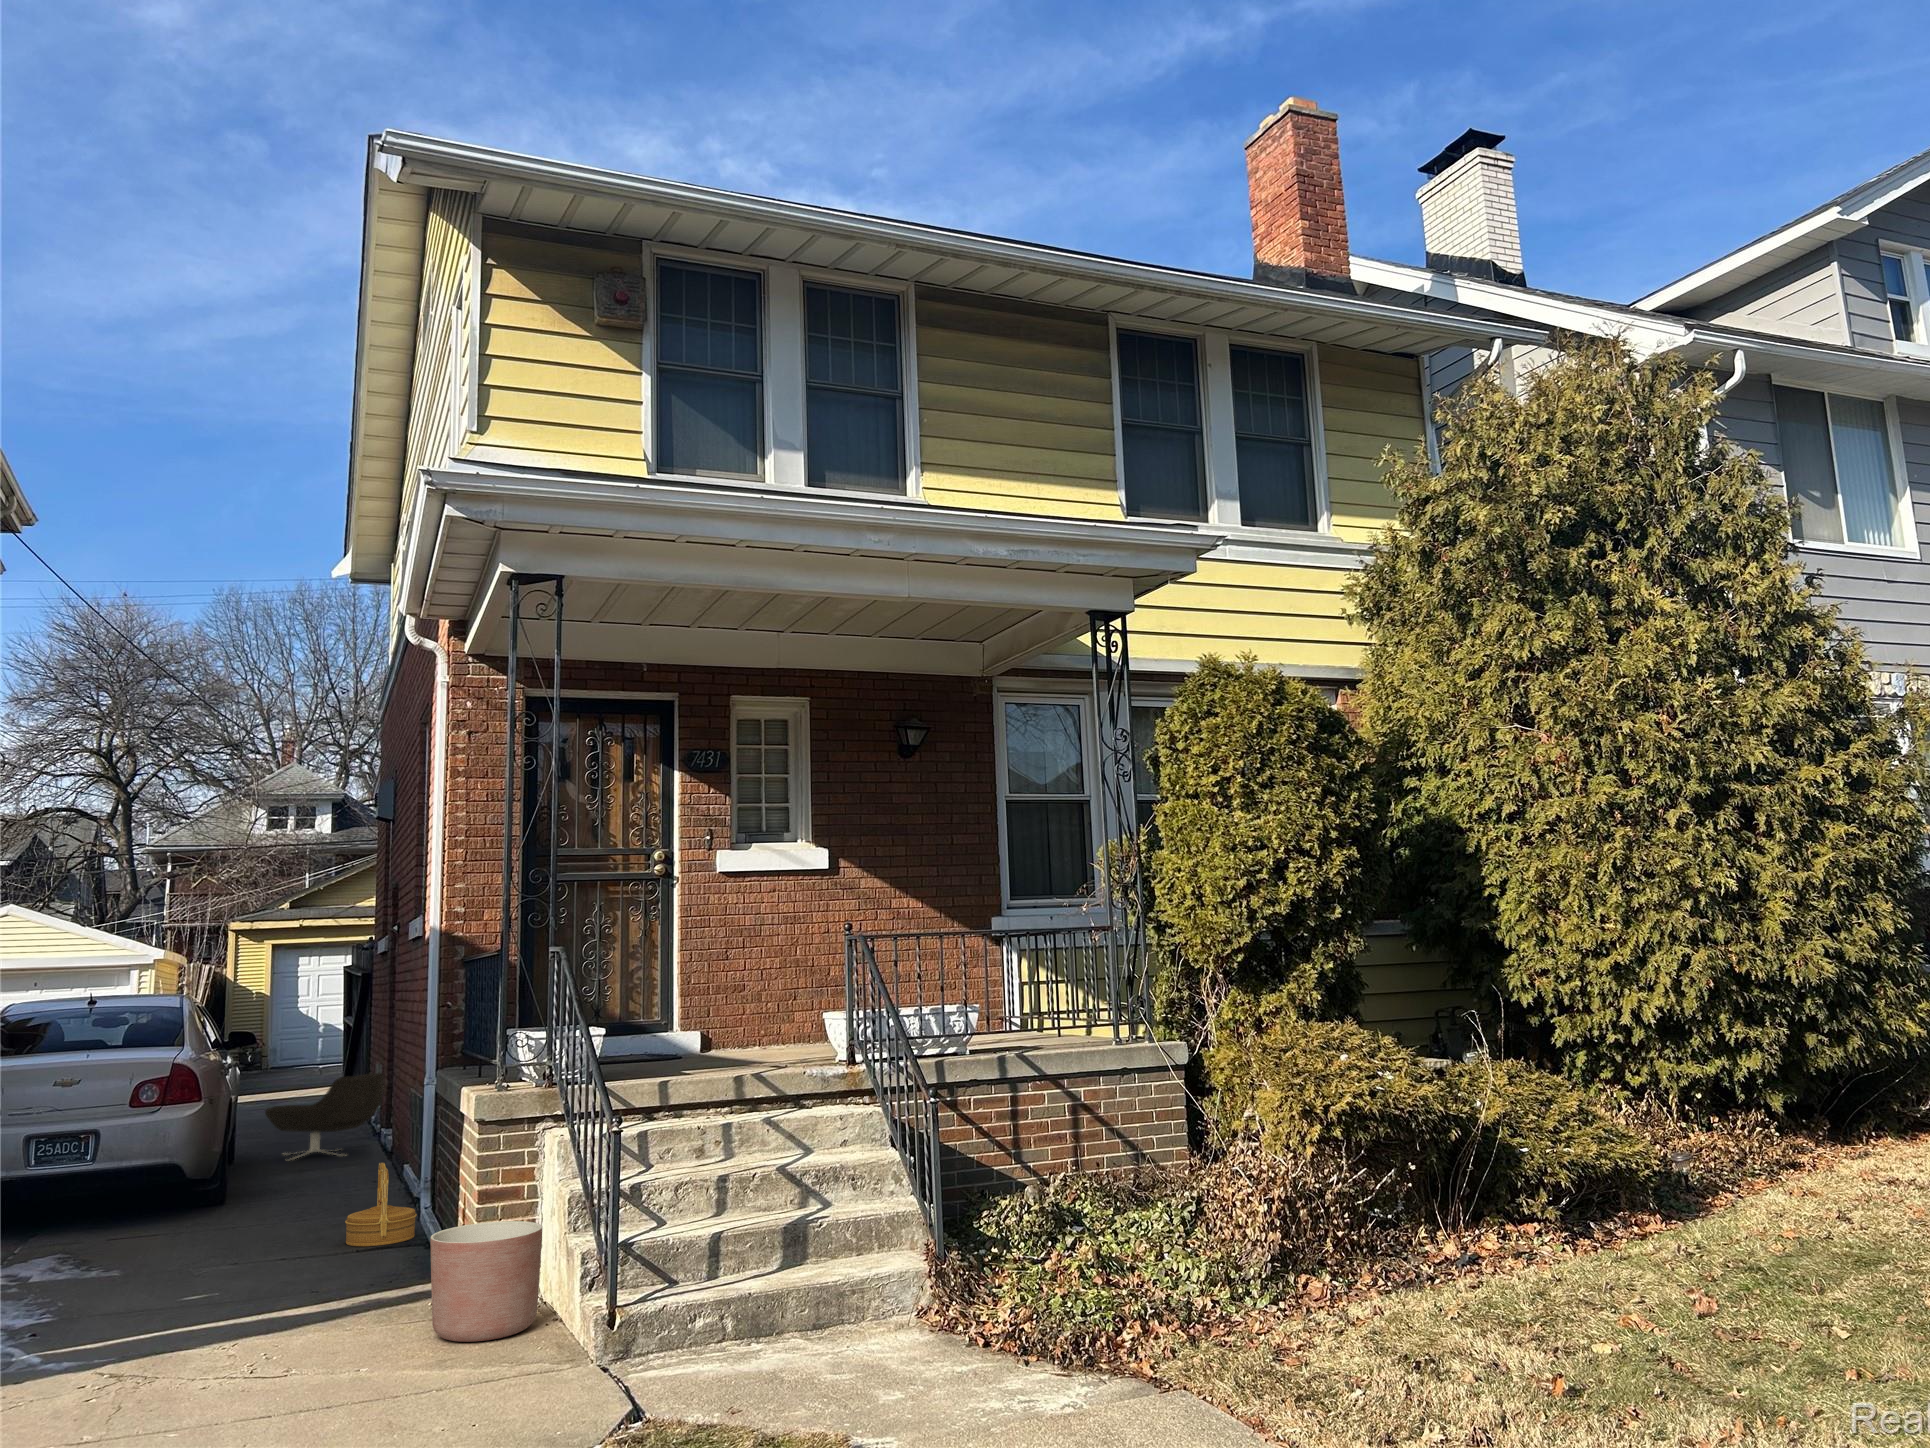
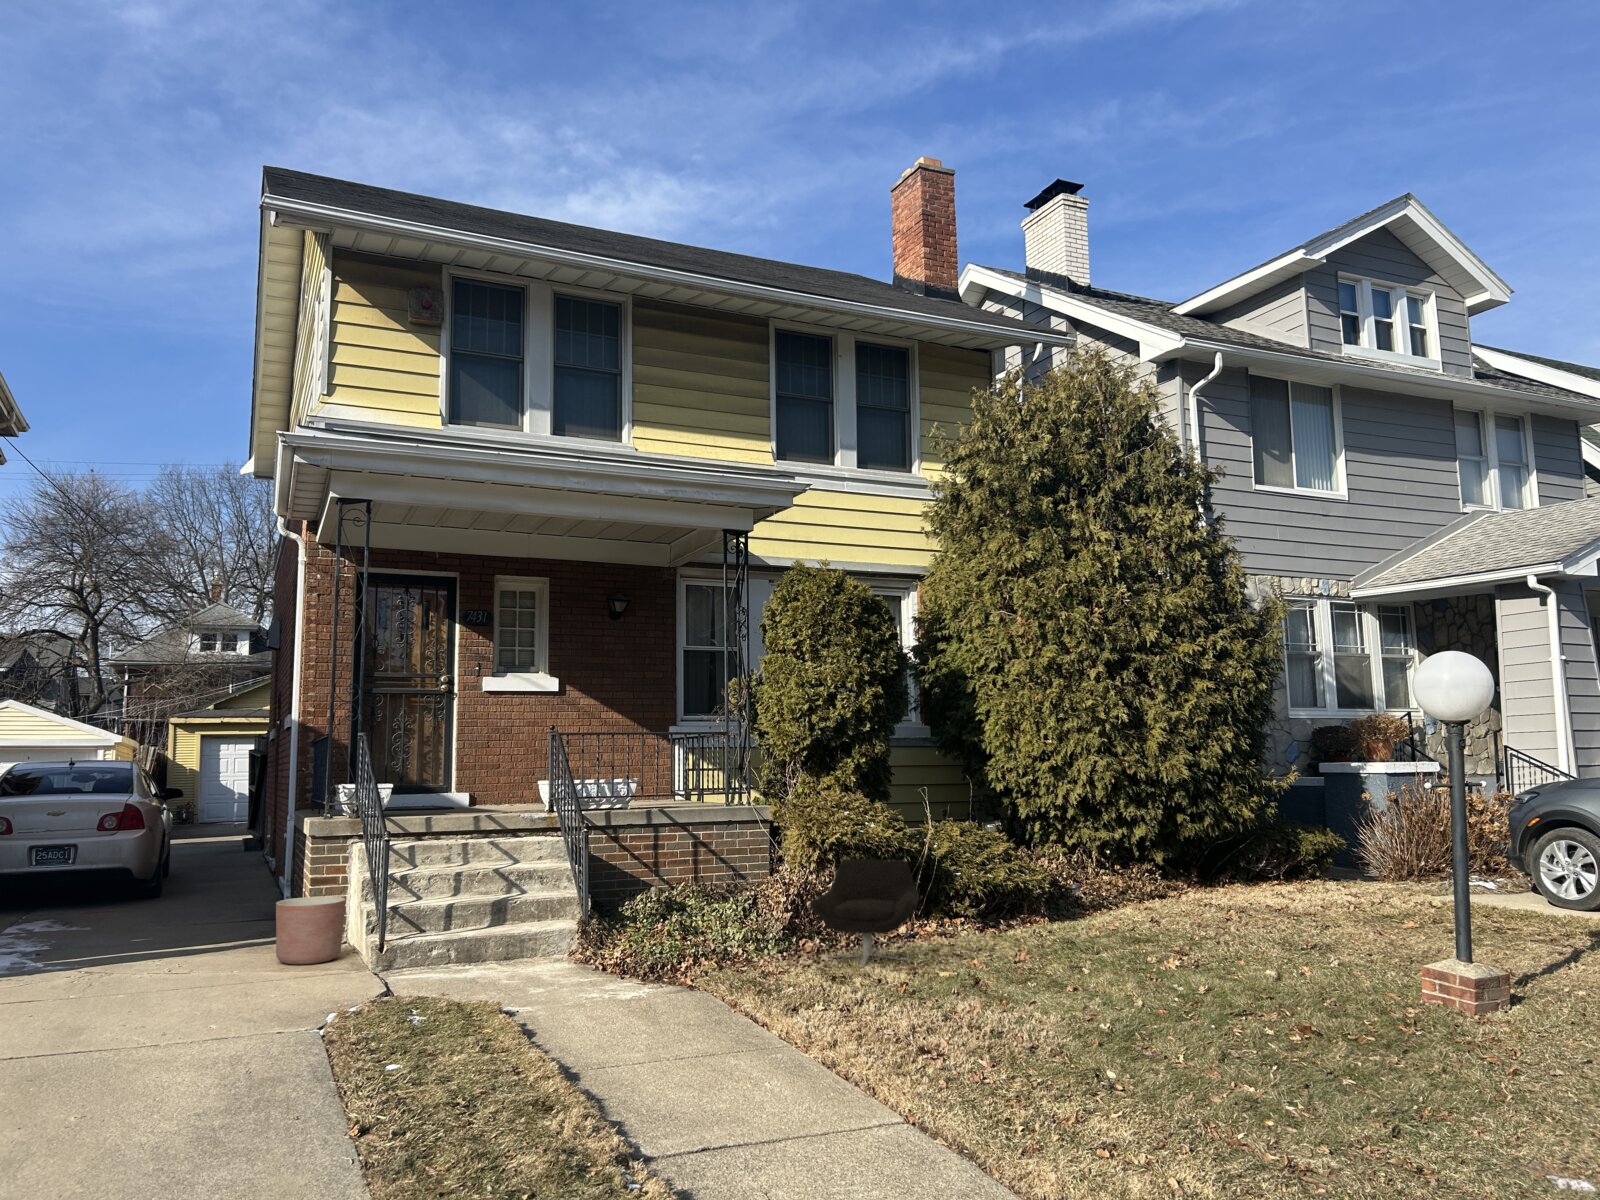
lounge chair: present [265,1073,384,1159] -> present [810,859,919,968]
woven basket: present [345,1163,417,1246] -> none [232,868,279,919]

